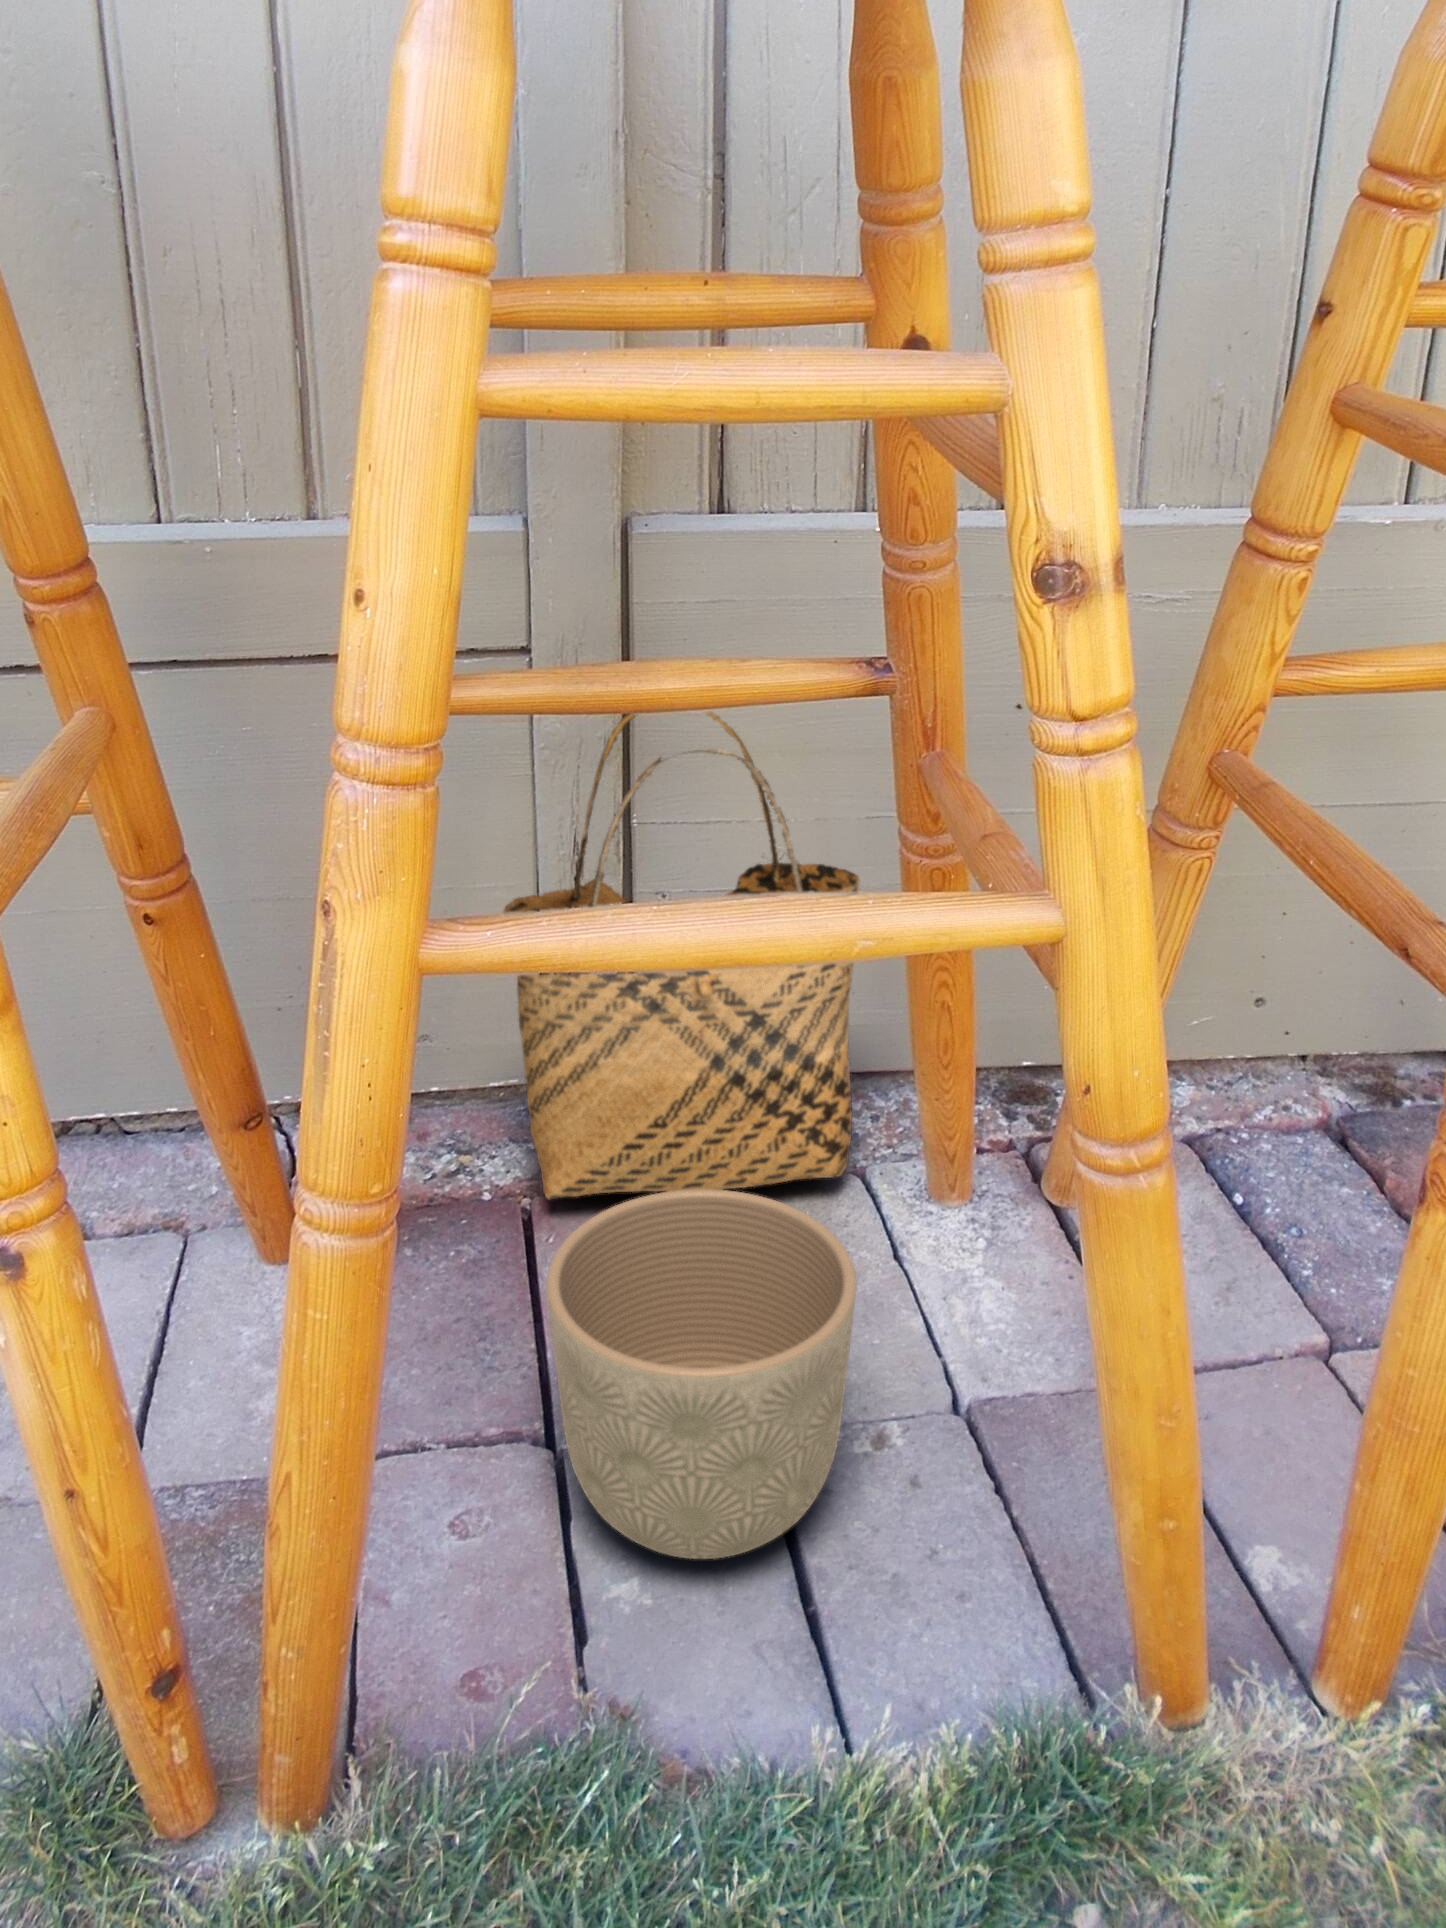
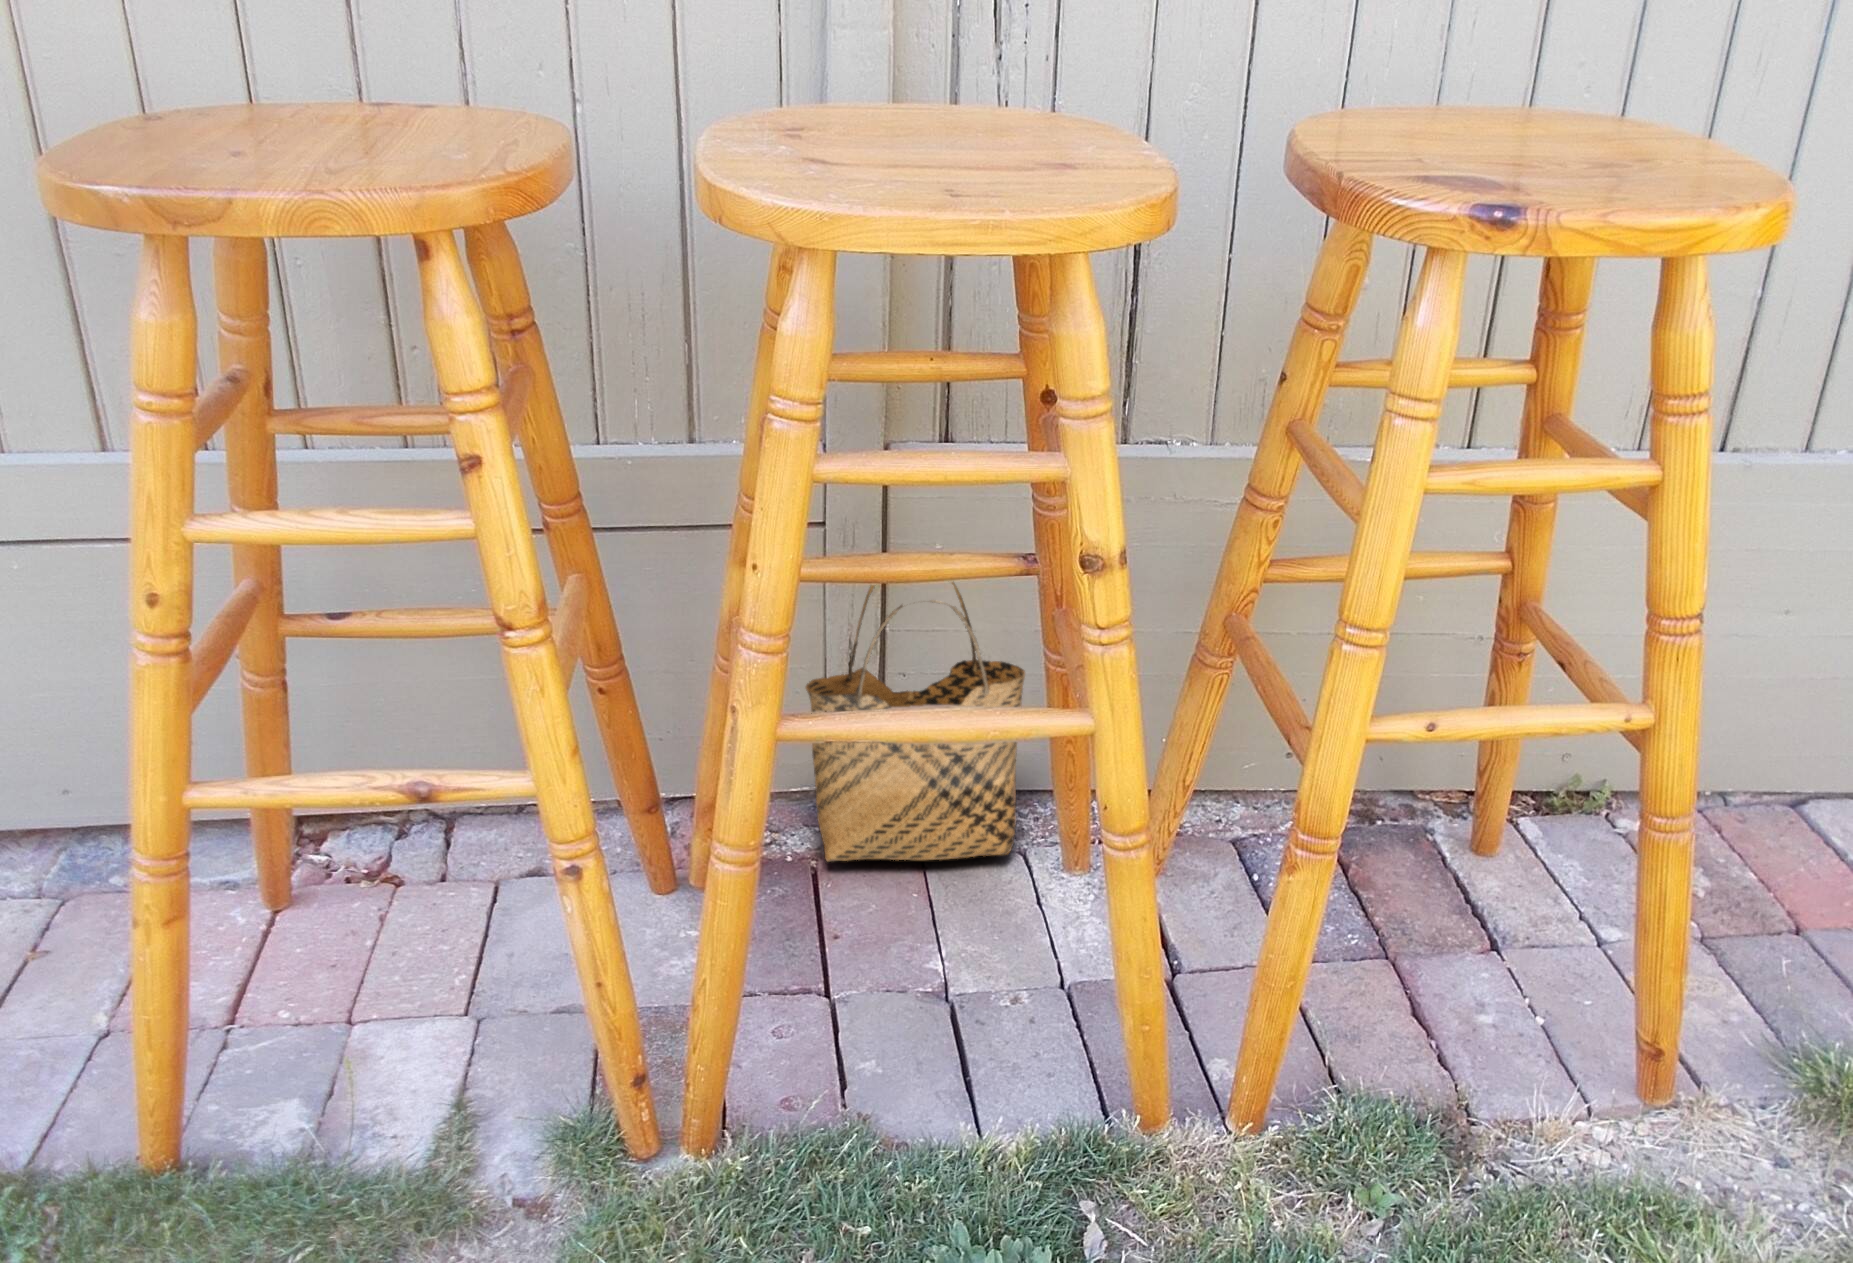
planter: present [546,1189,857,1559] -> none [830,856,998,1051]

